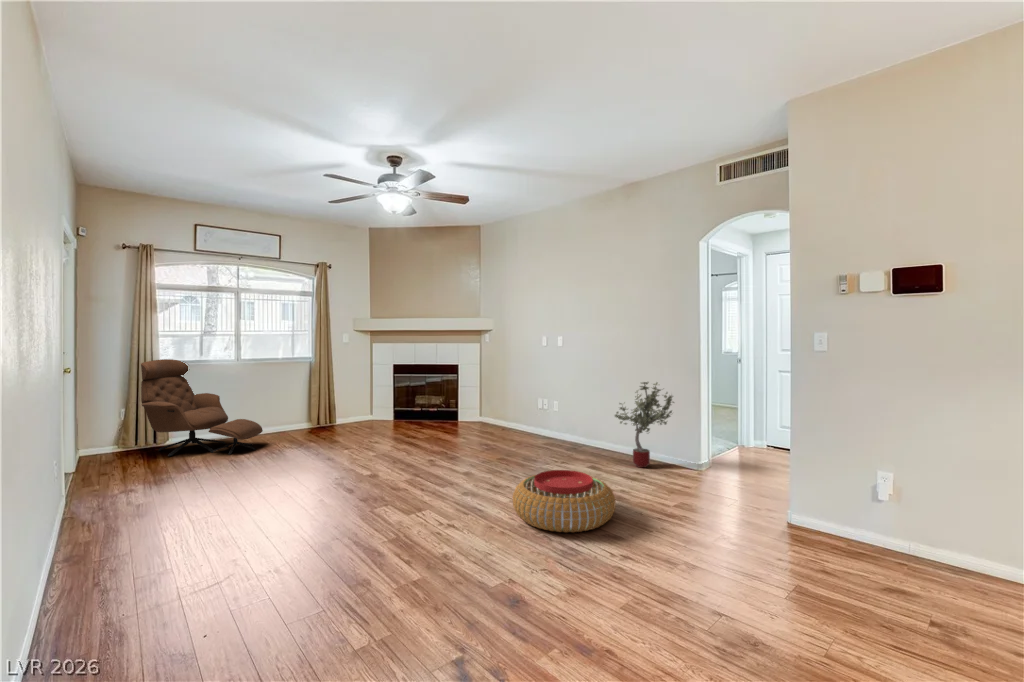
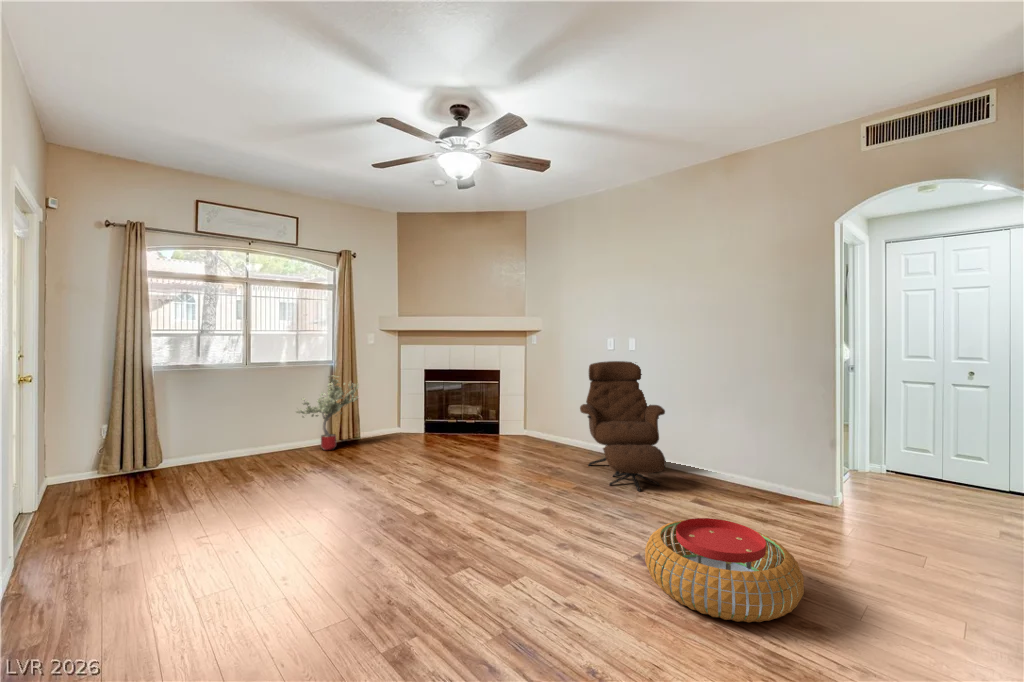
lounge chair: present [141,359,263,456] -> present [580,361,666,491]
potted tree: present [615,382,674,468] -> present [296,375,359,450]

